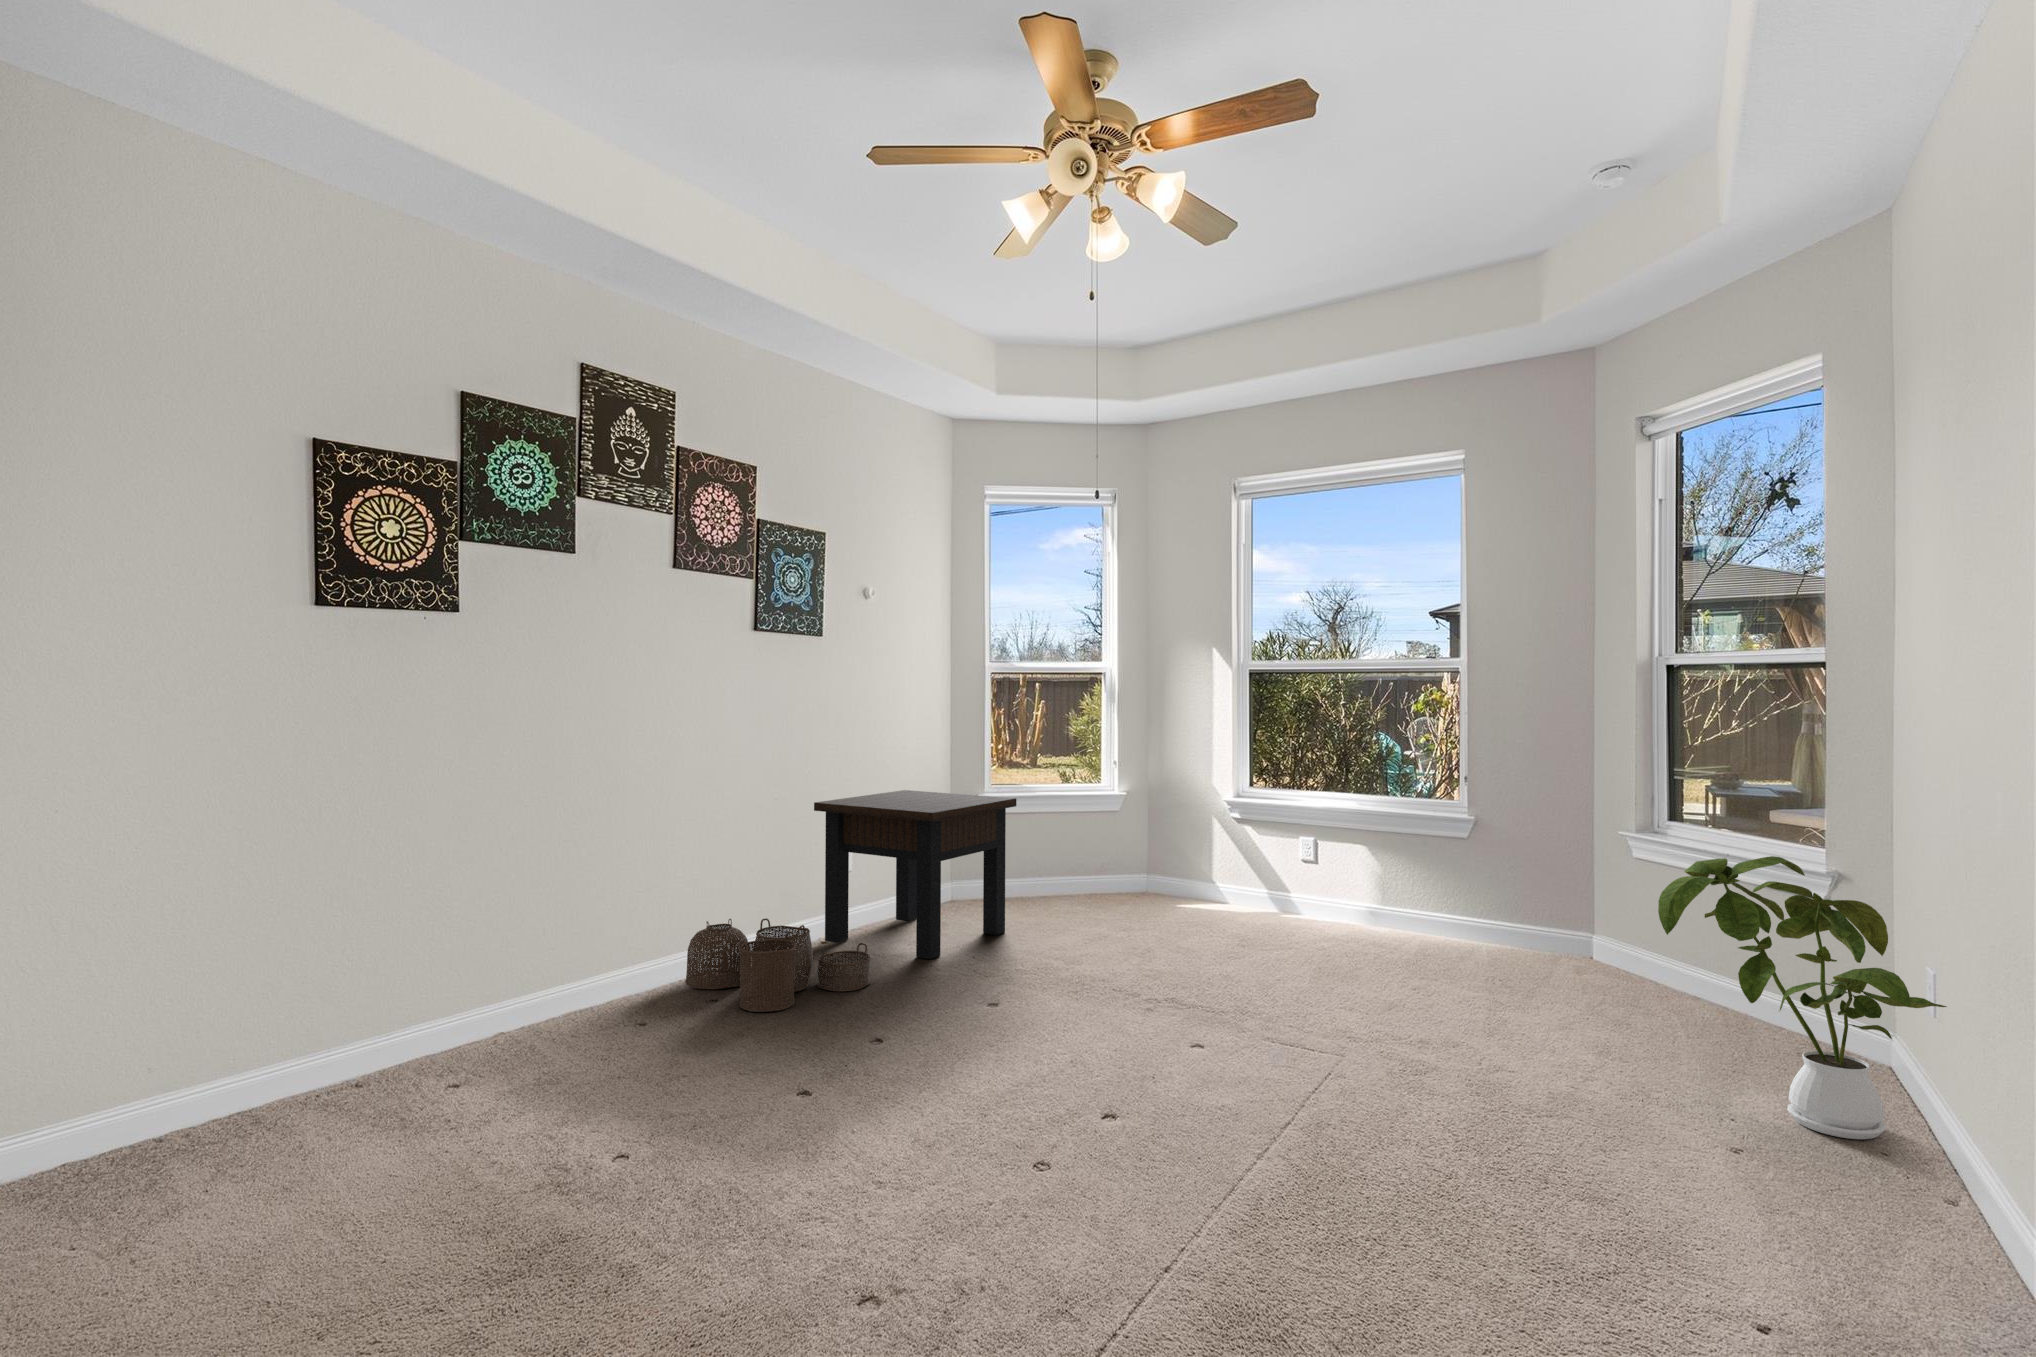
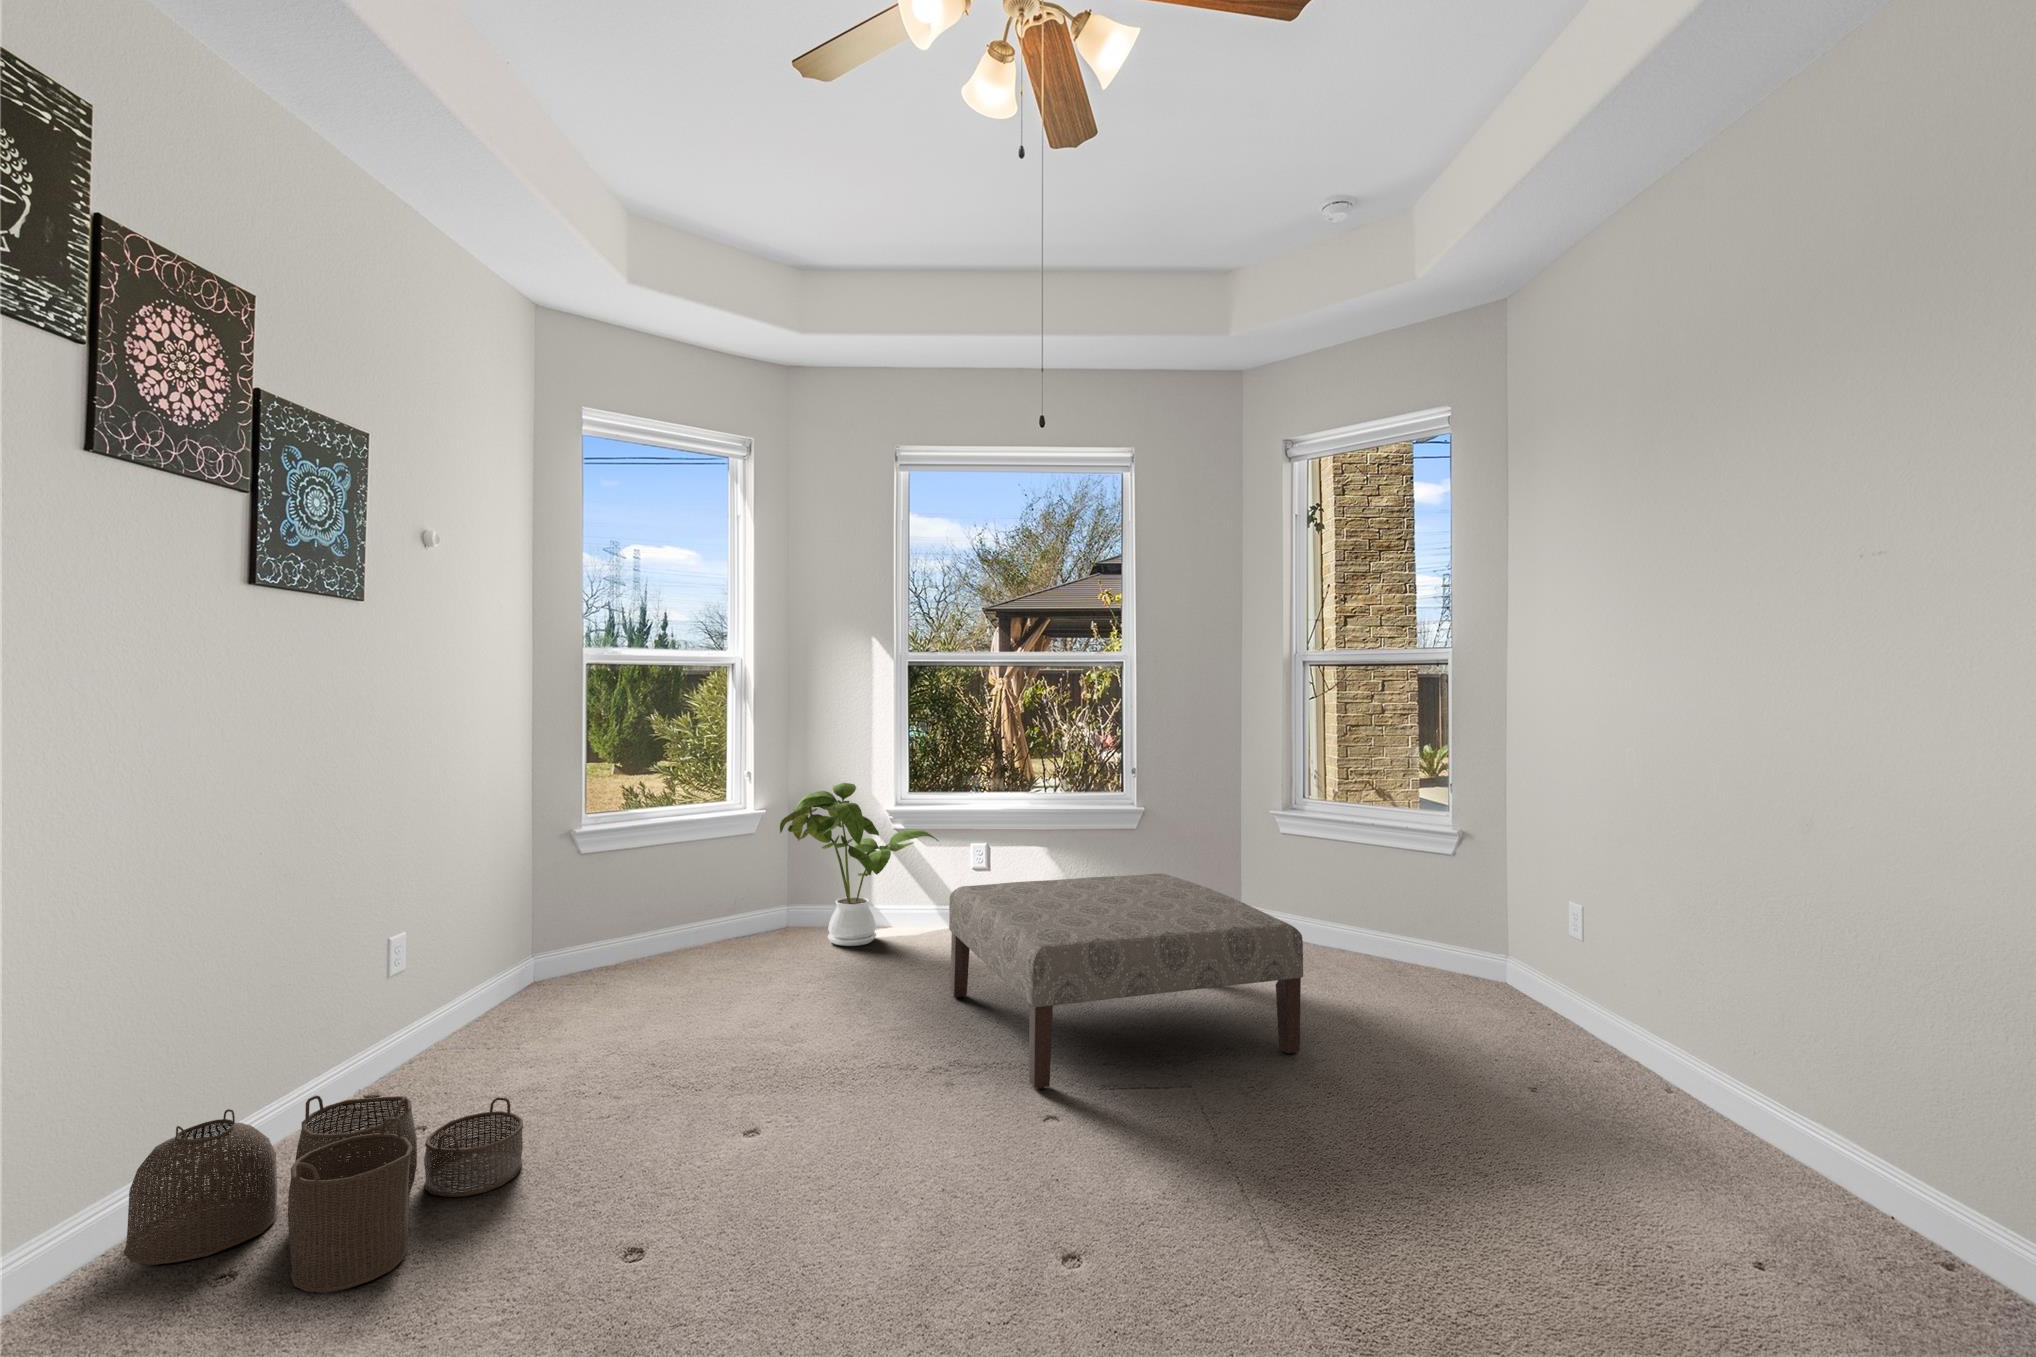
side table: present [814,790,1016,959] -> none [354,831,674,1090]
house plant: present [1658,856,1947,1139] -> present [780,783,938,946]
ottoman: none [1209,860,1478,1029] -> present [949,874,1303,1089]

